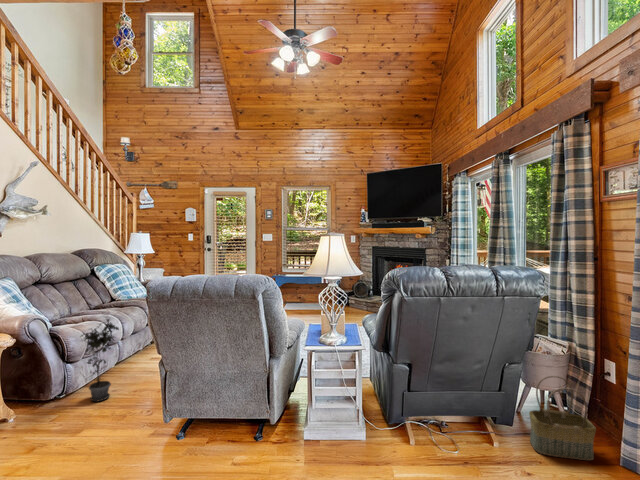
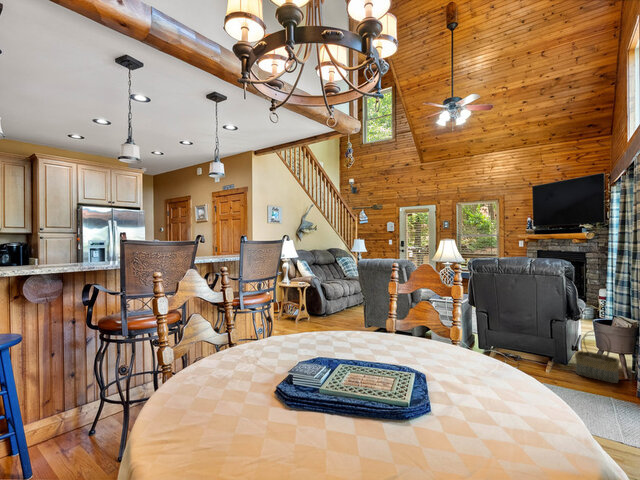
potted plant: present [81,319,119,401] -> none [333,281,349,320]

